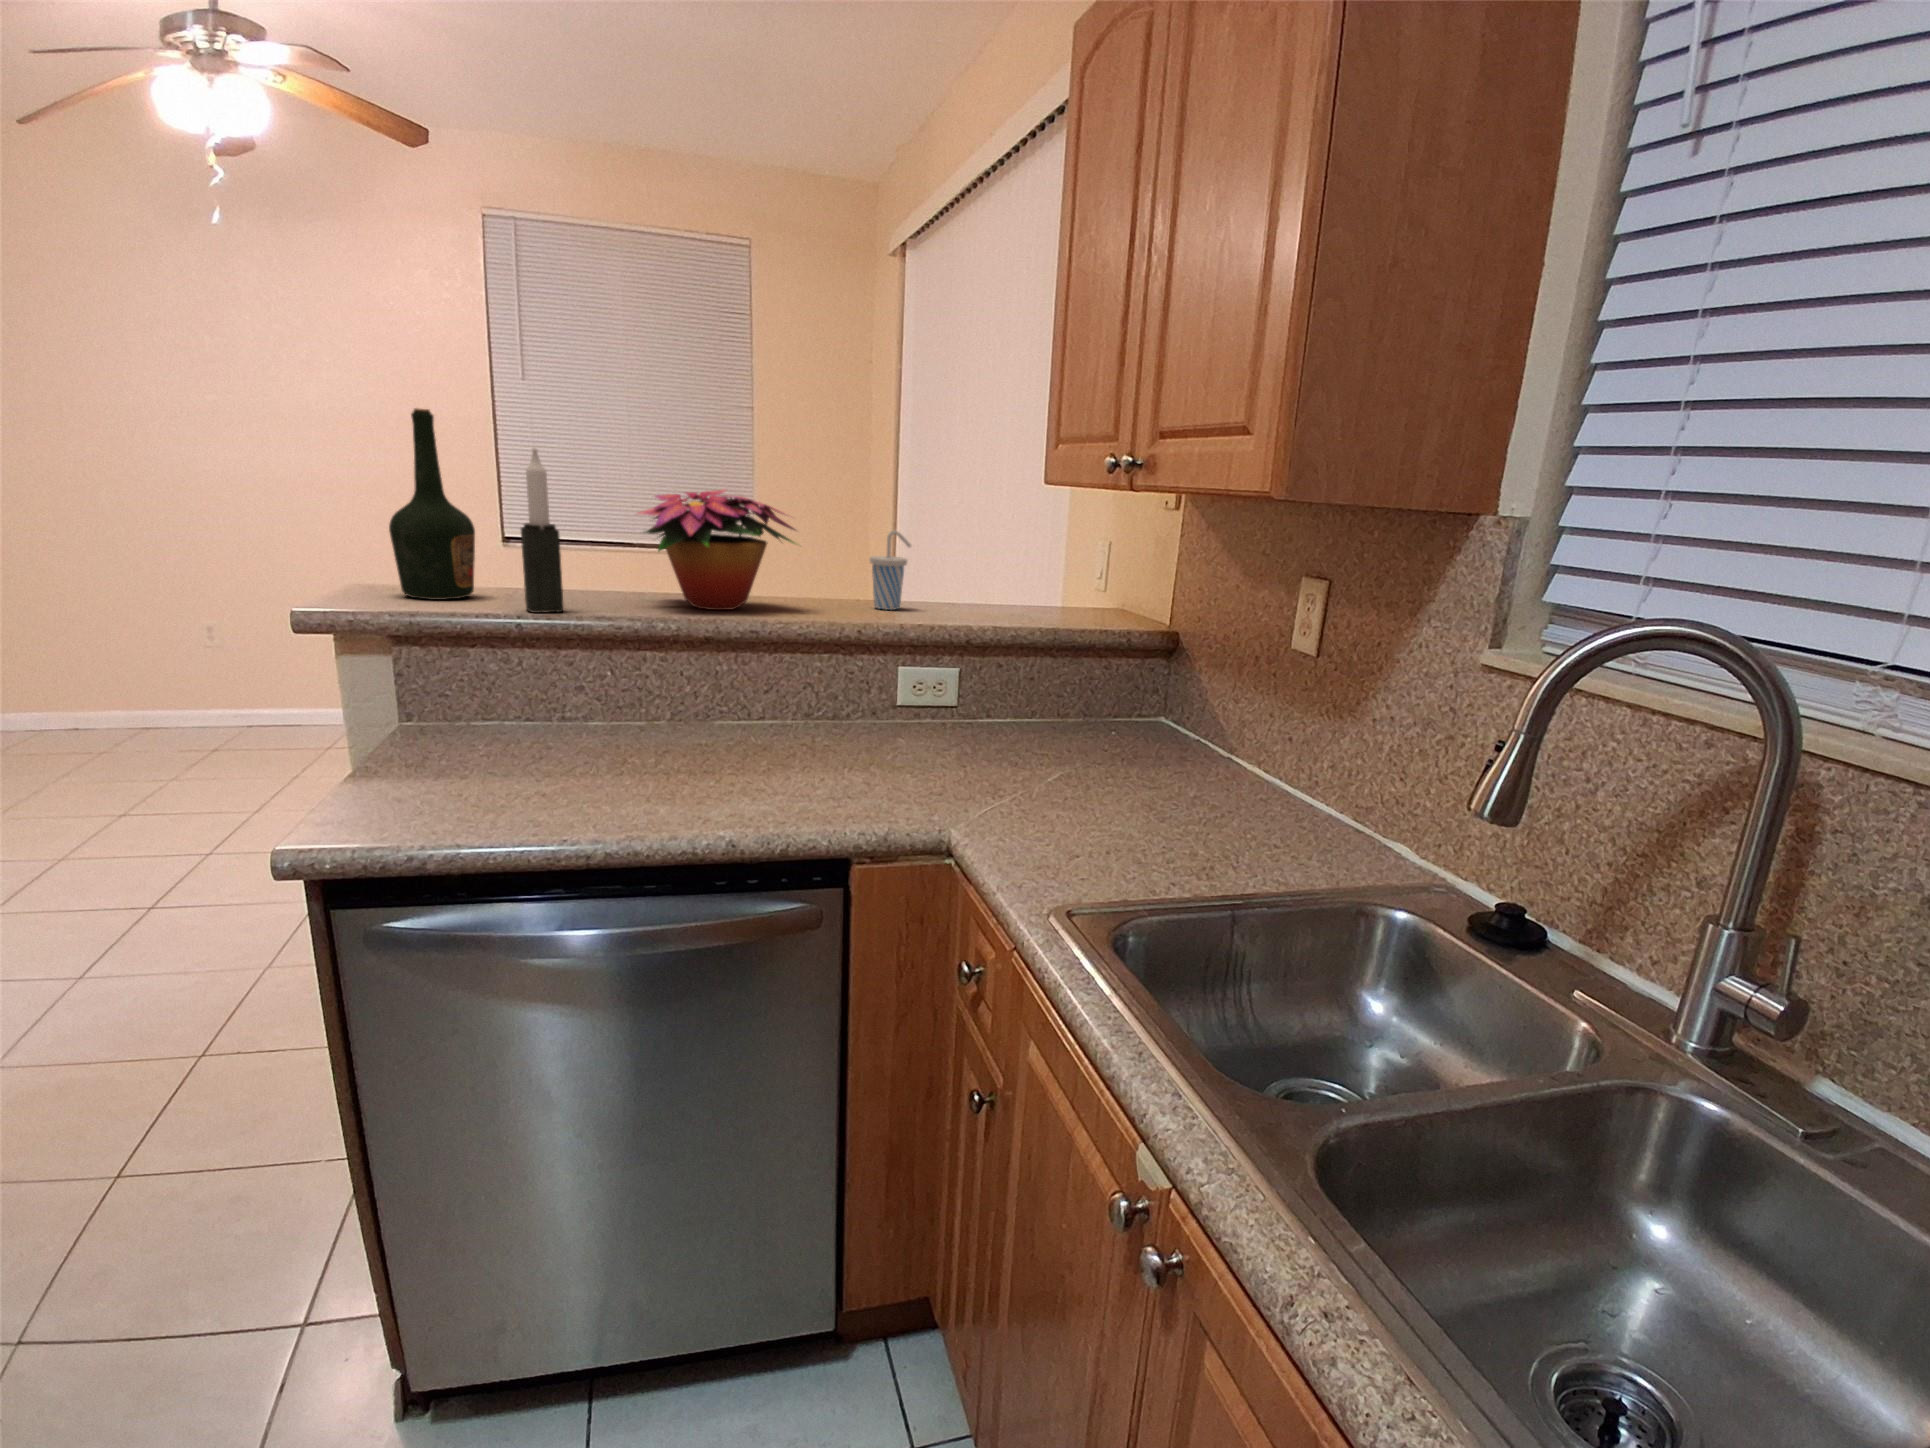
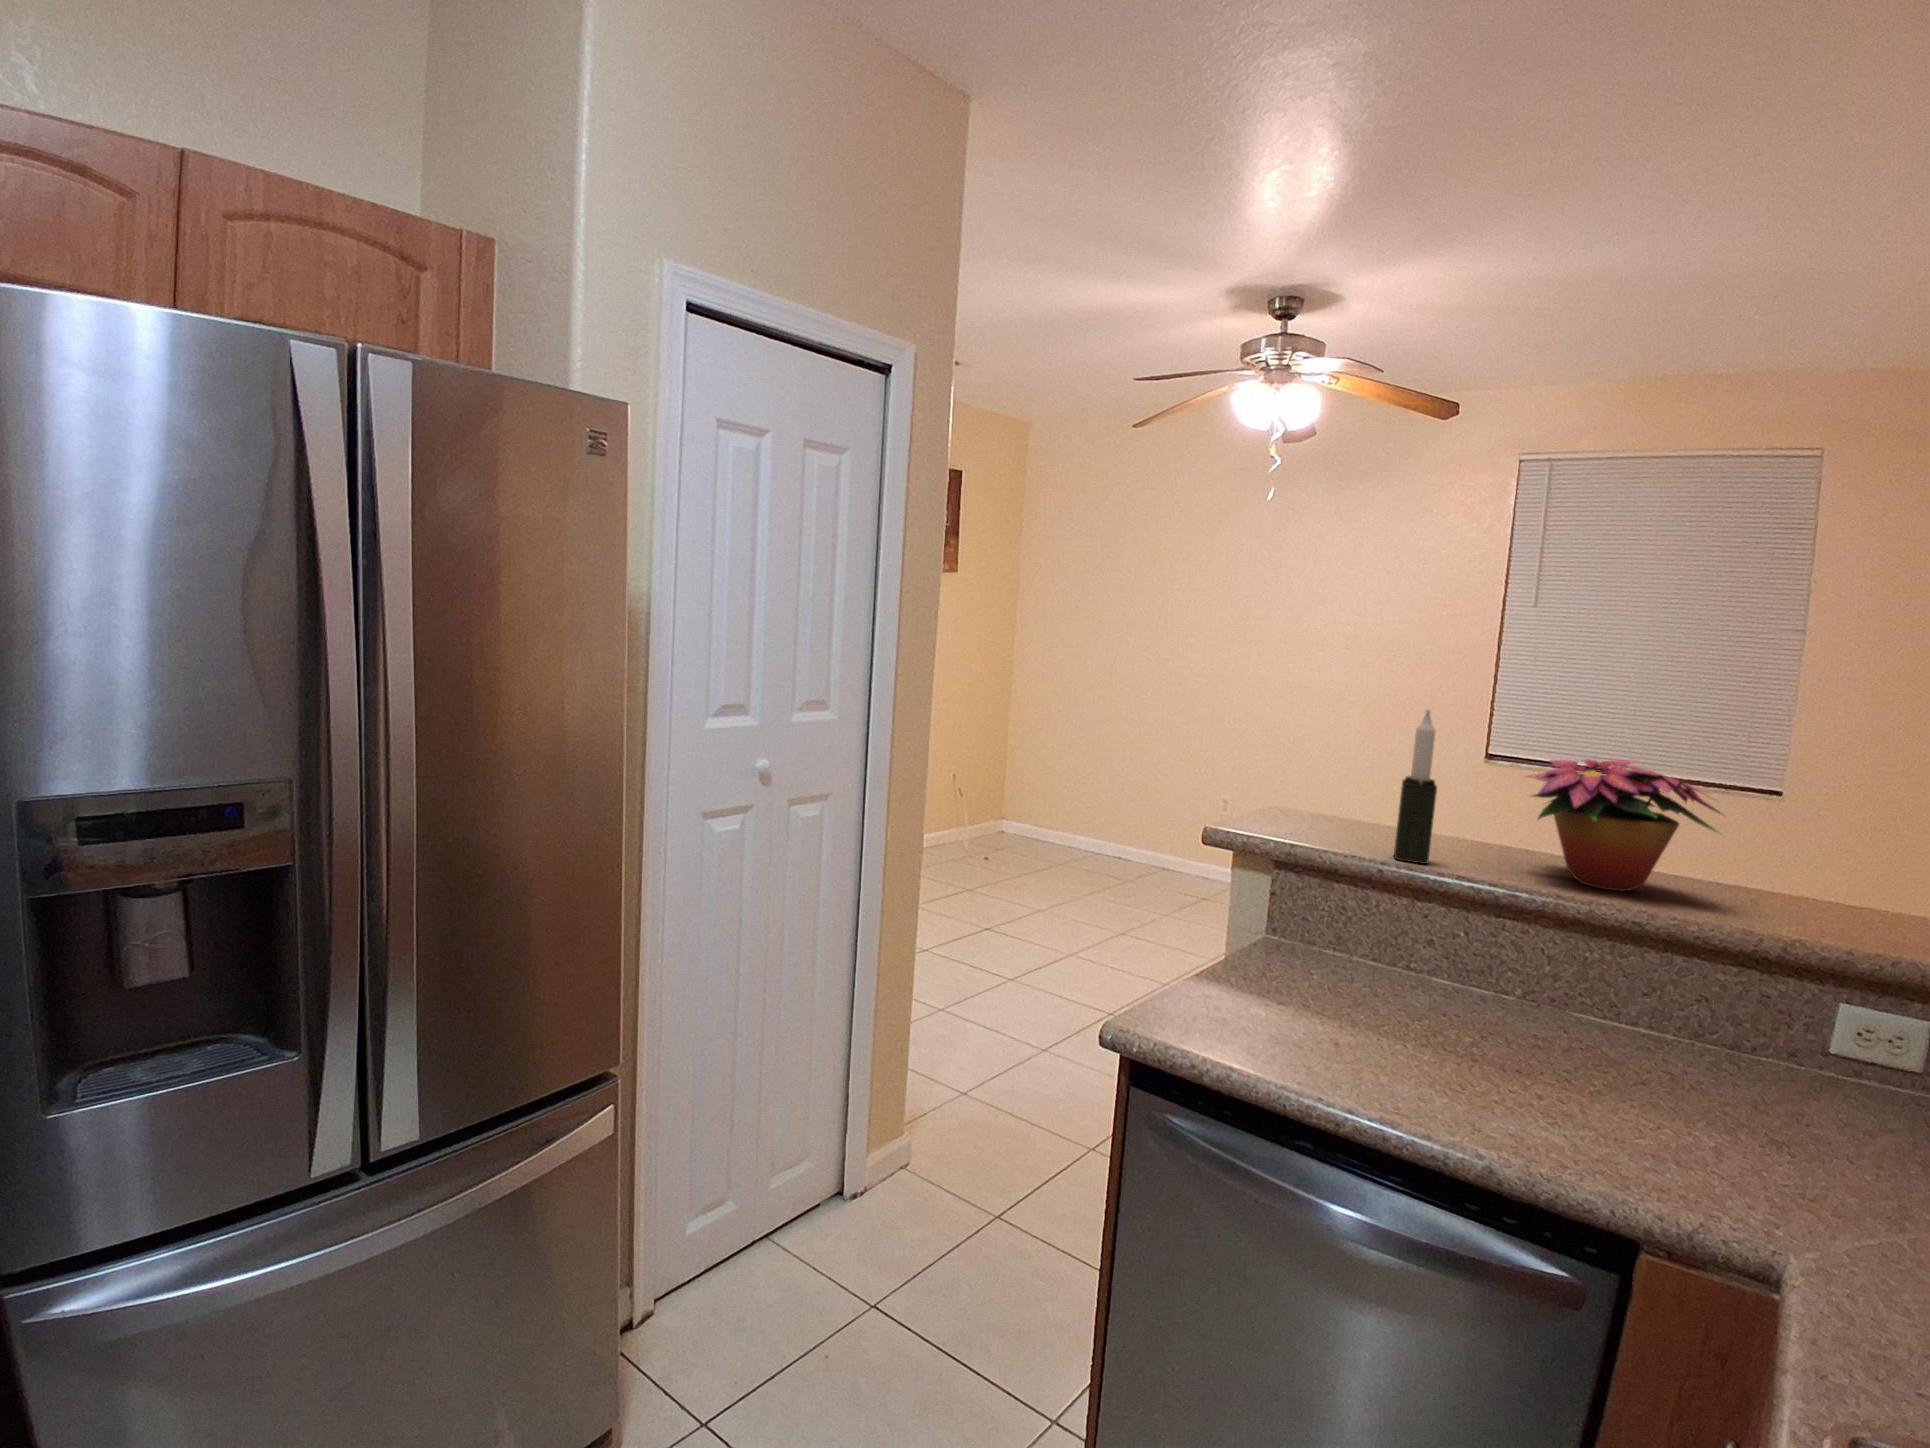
bottle: present [389,408,475,600] -> none [1297,666,1369,834]
cup: present [870,530,911,610] -> none [1832,830,1904,930]

